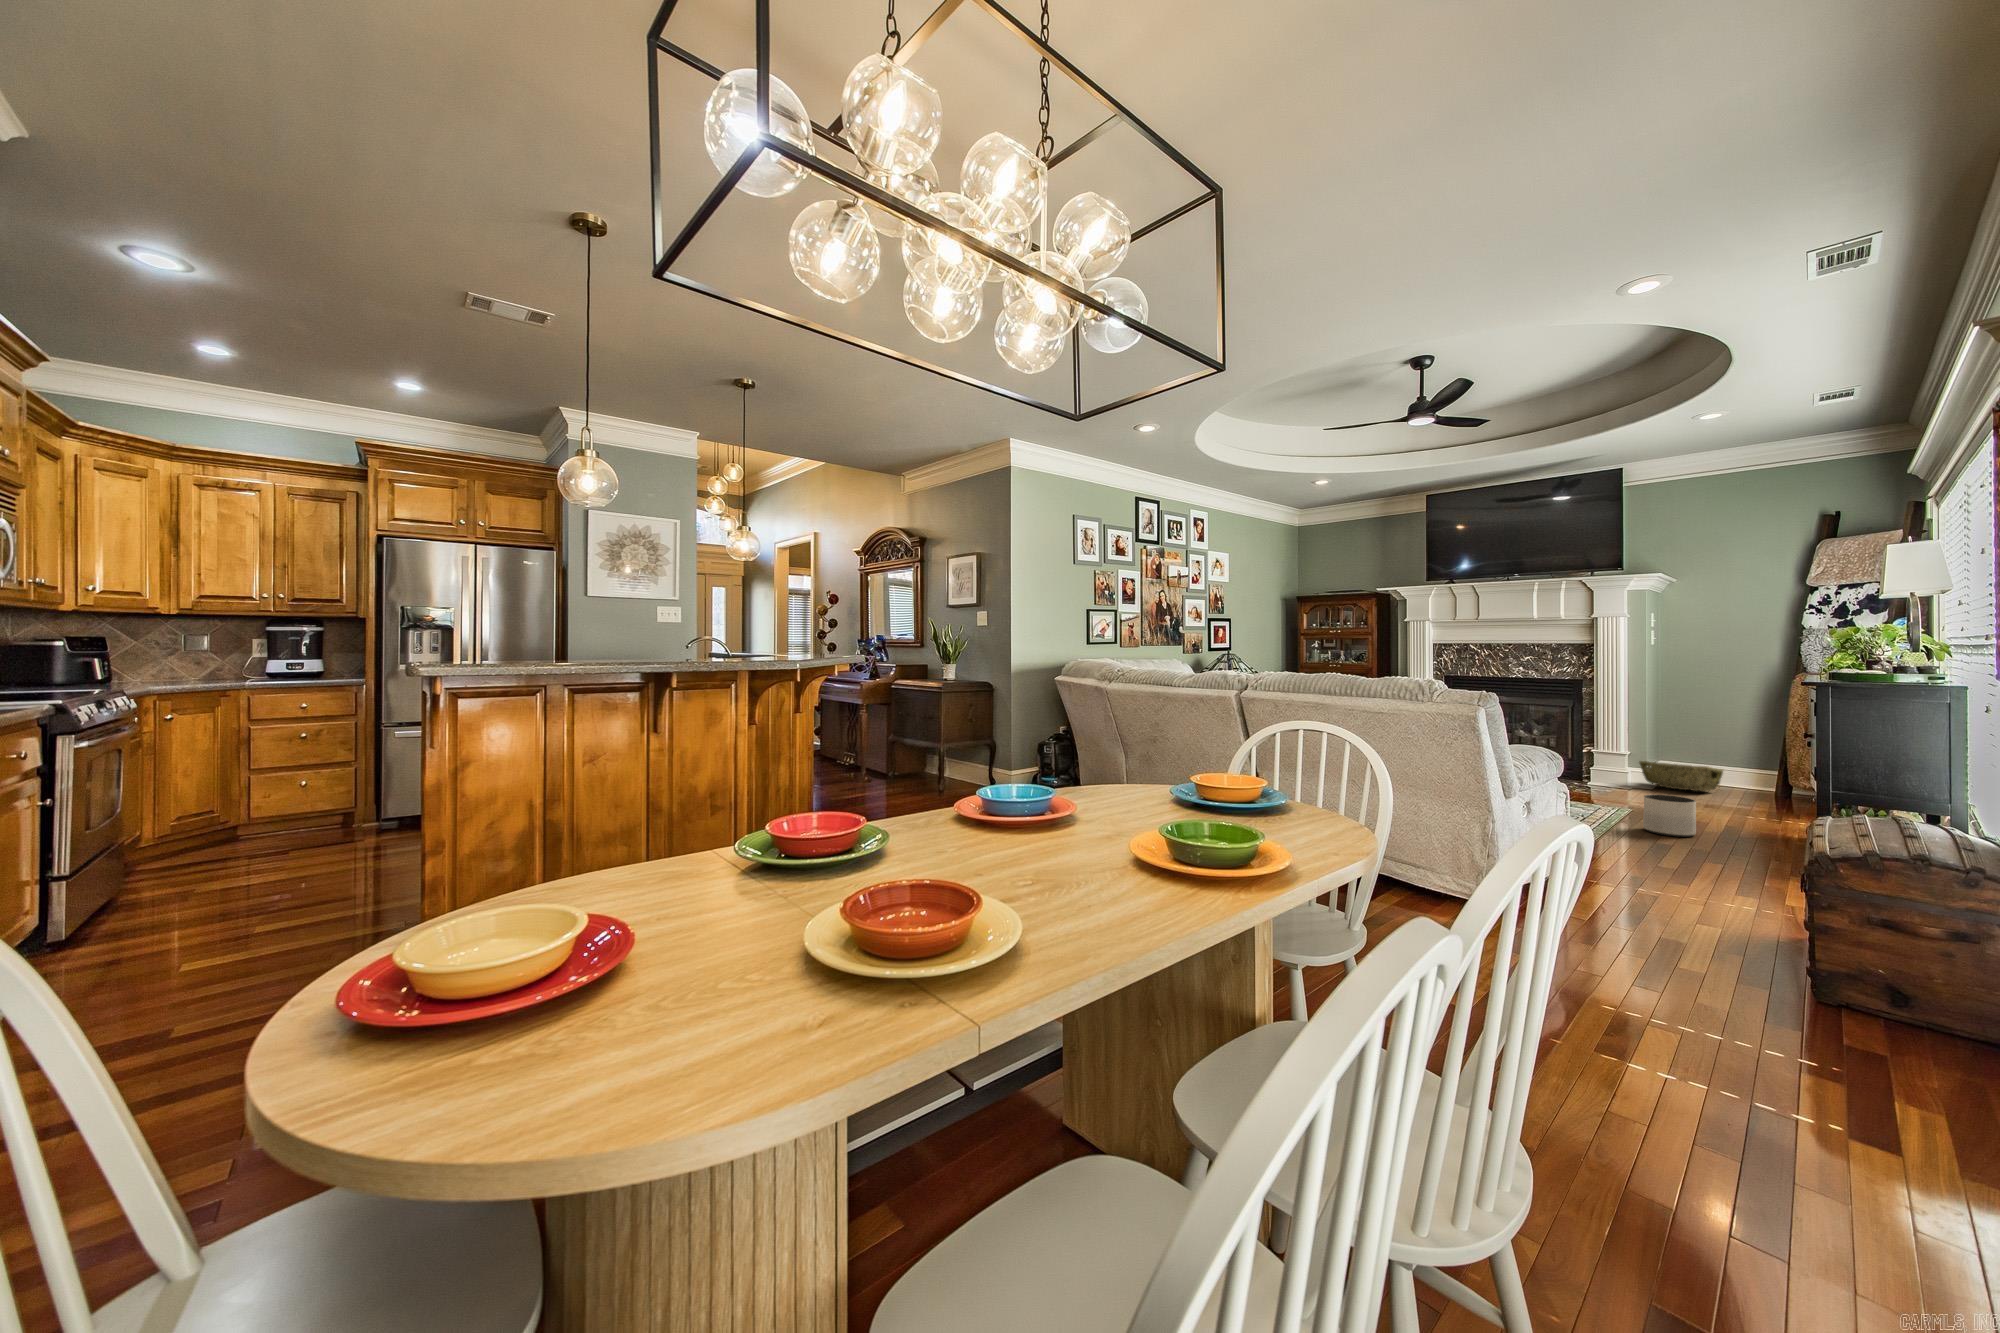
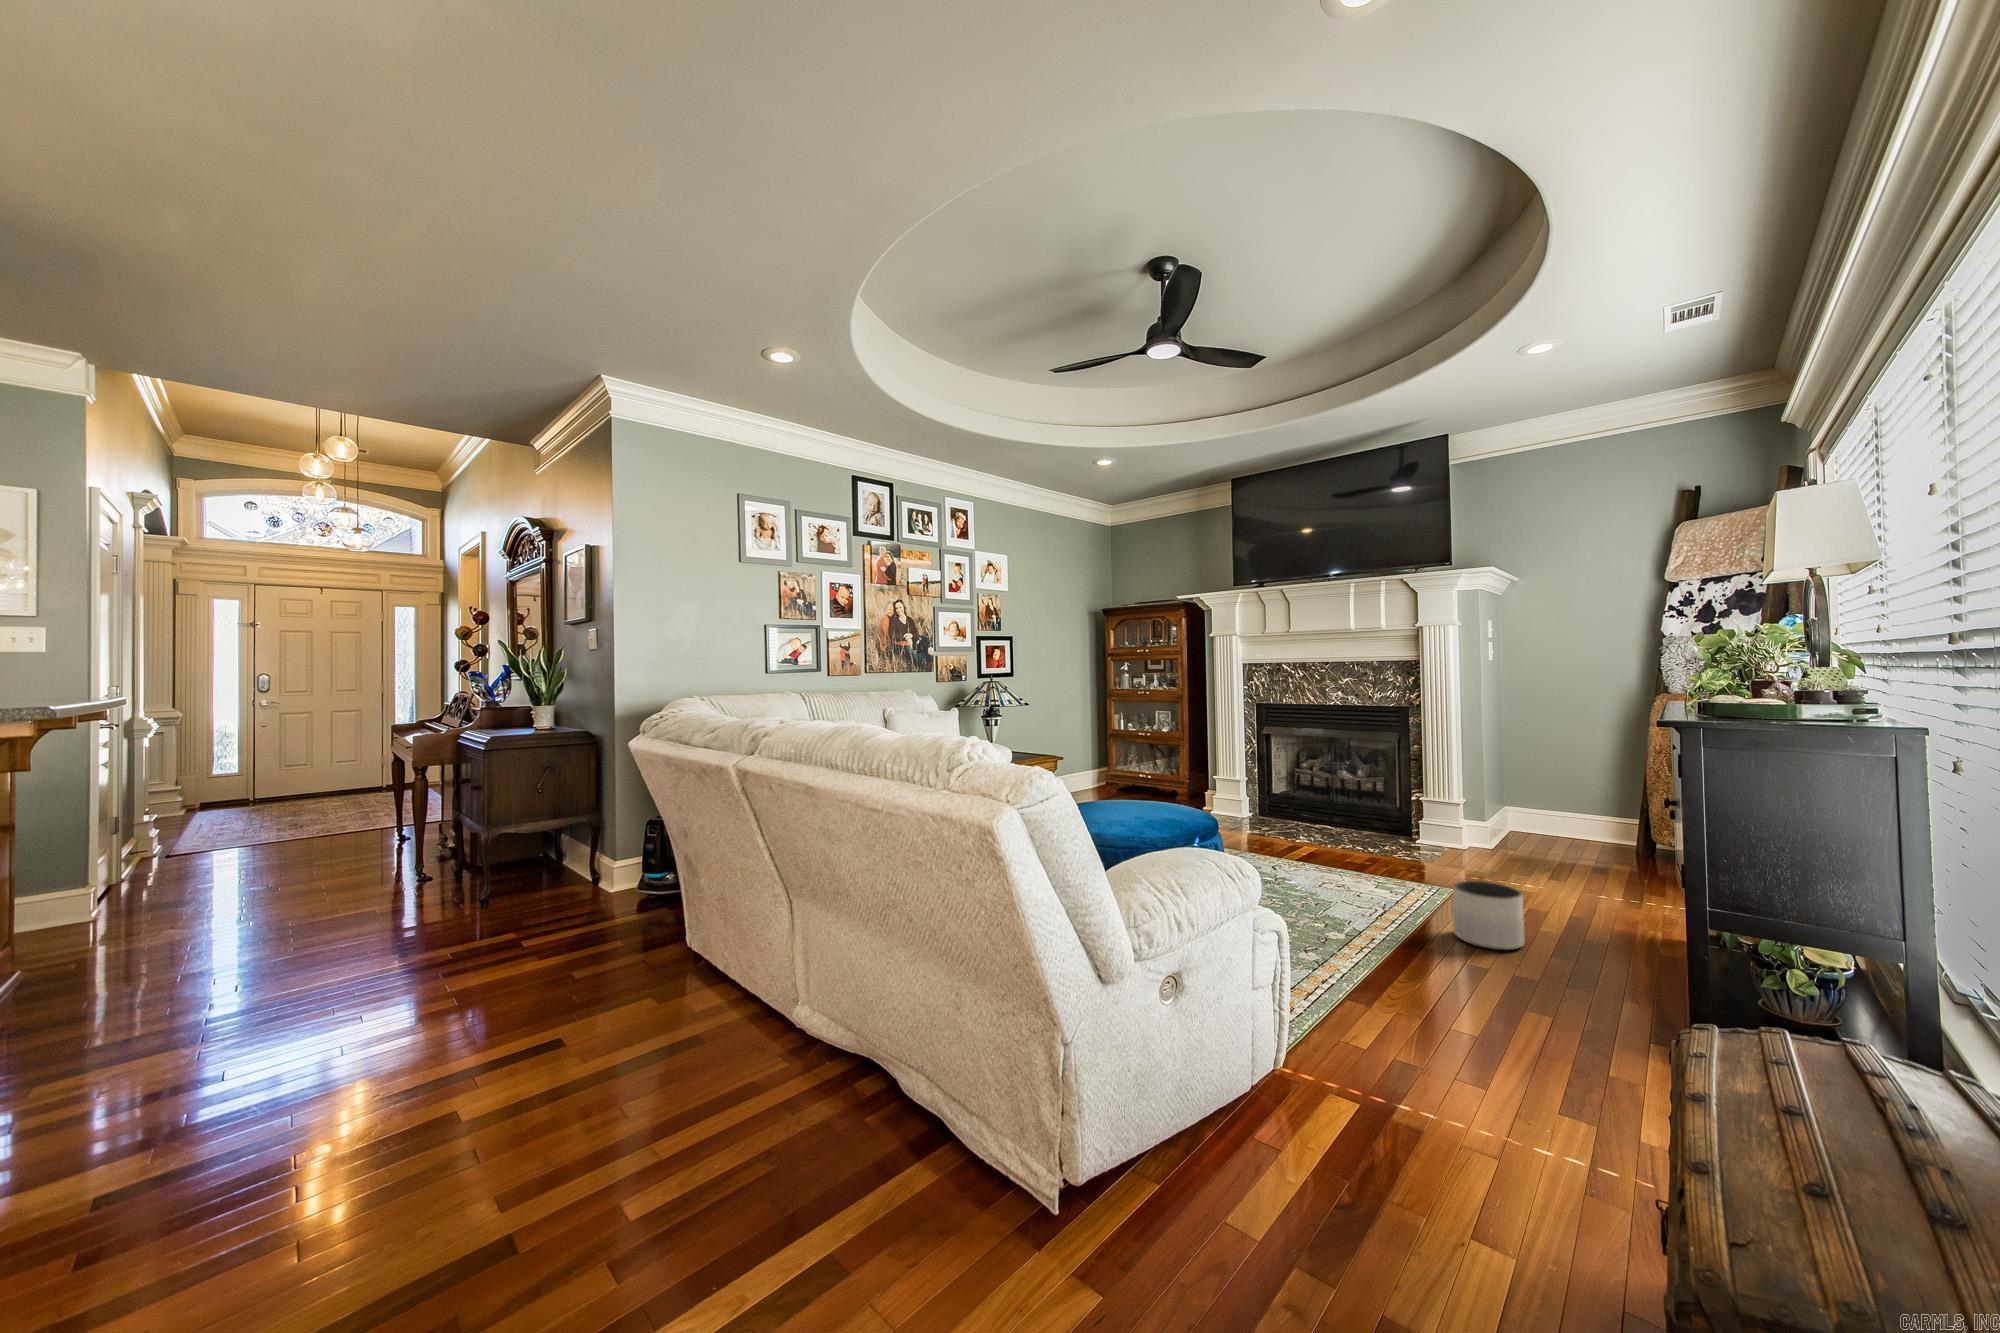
woven basket: present [1639,761,1723,791] -> none [1472,812,1574,854]

